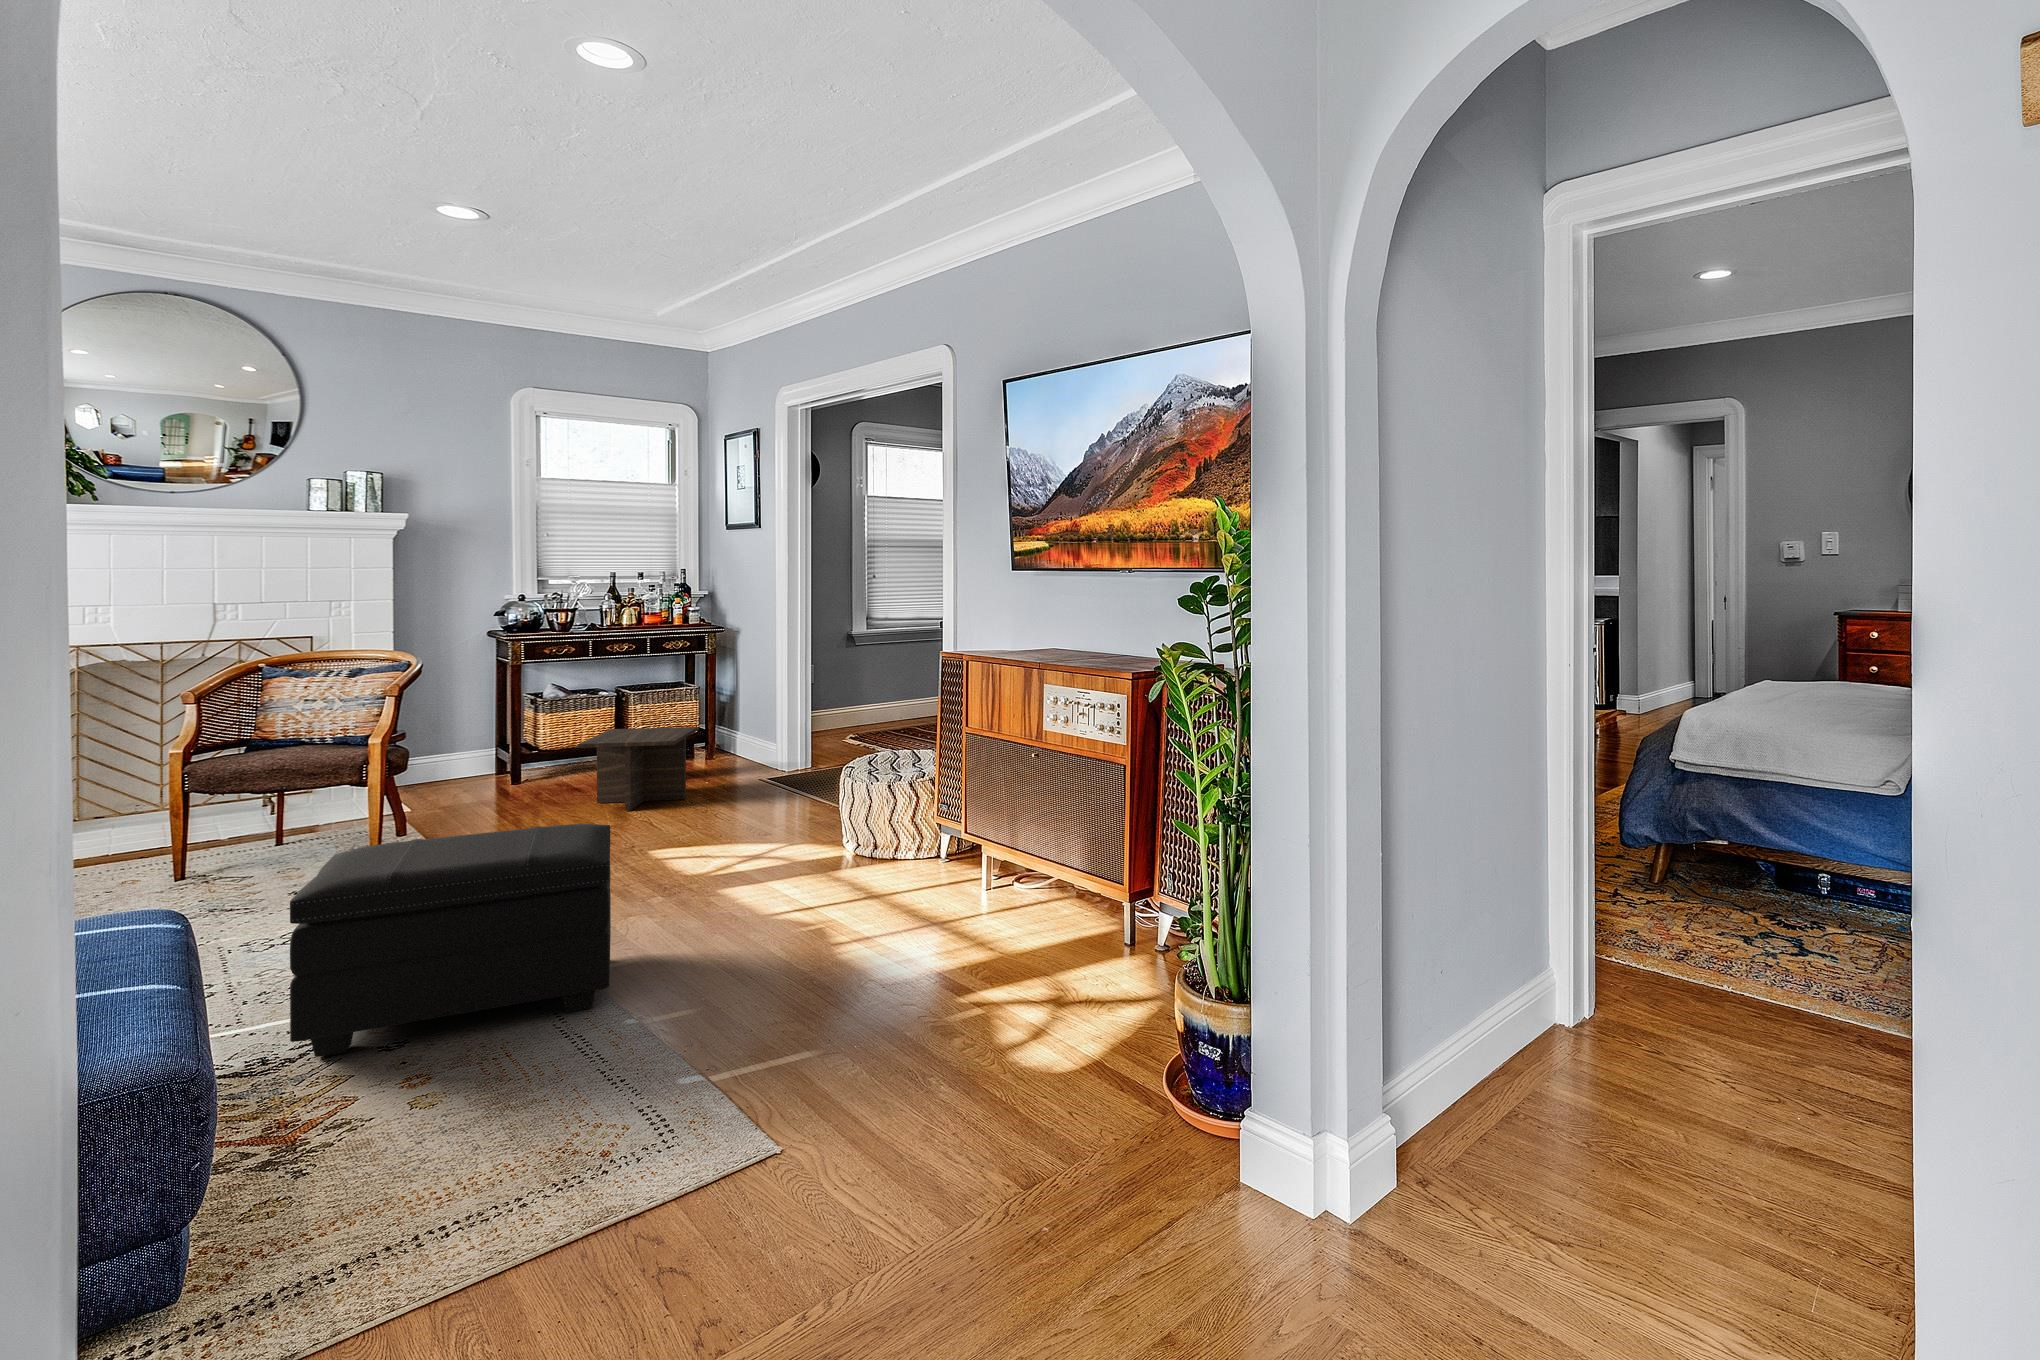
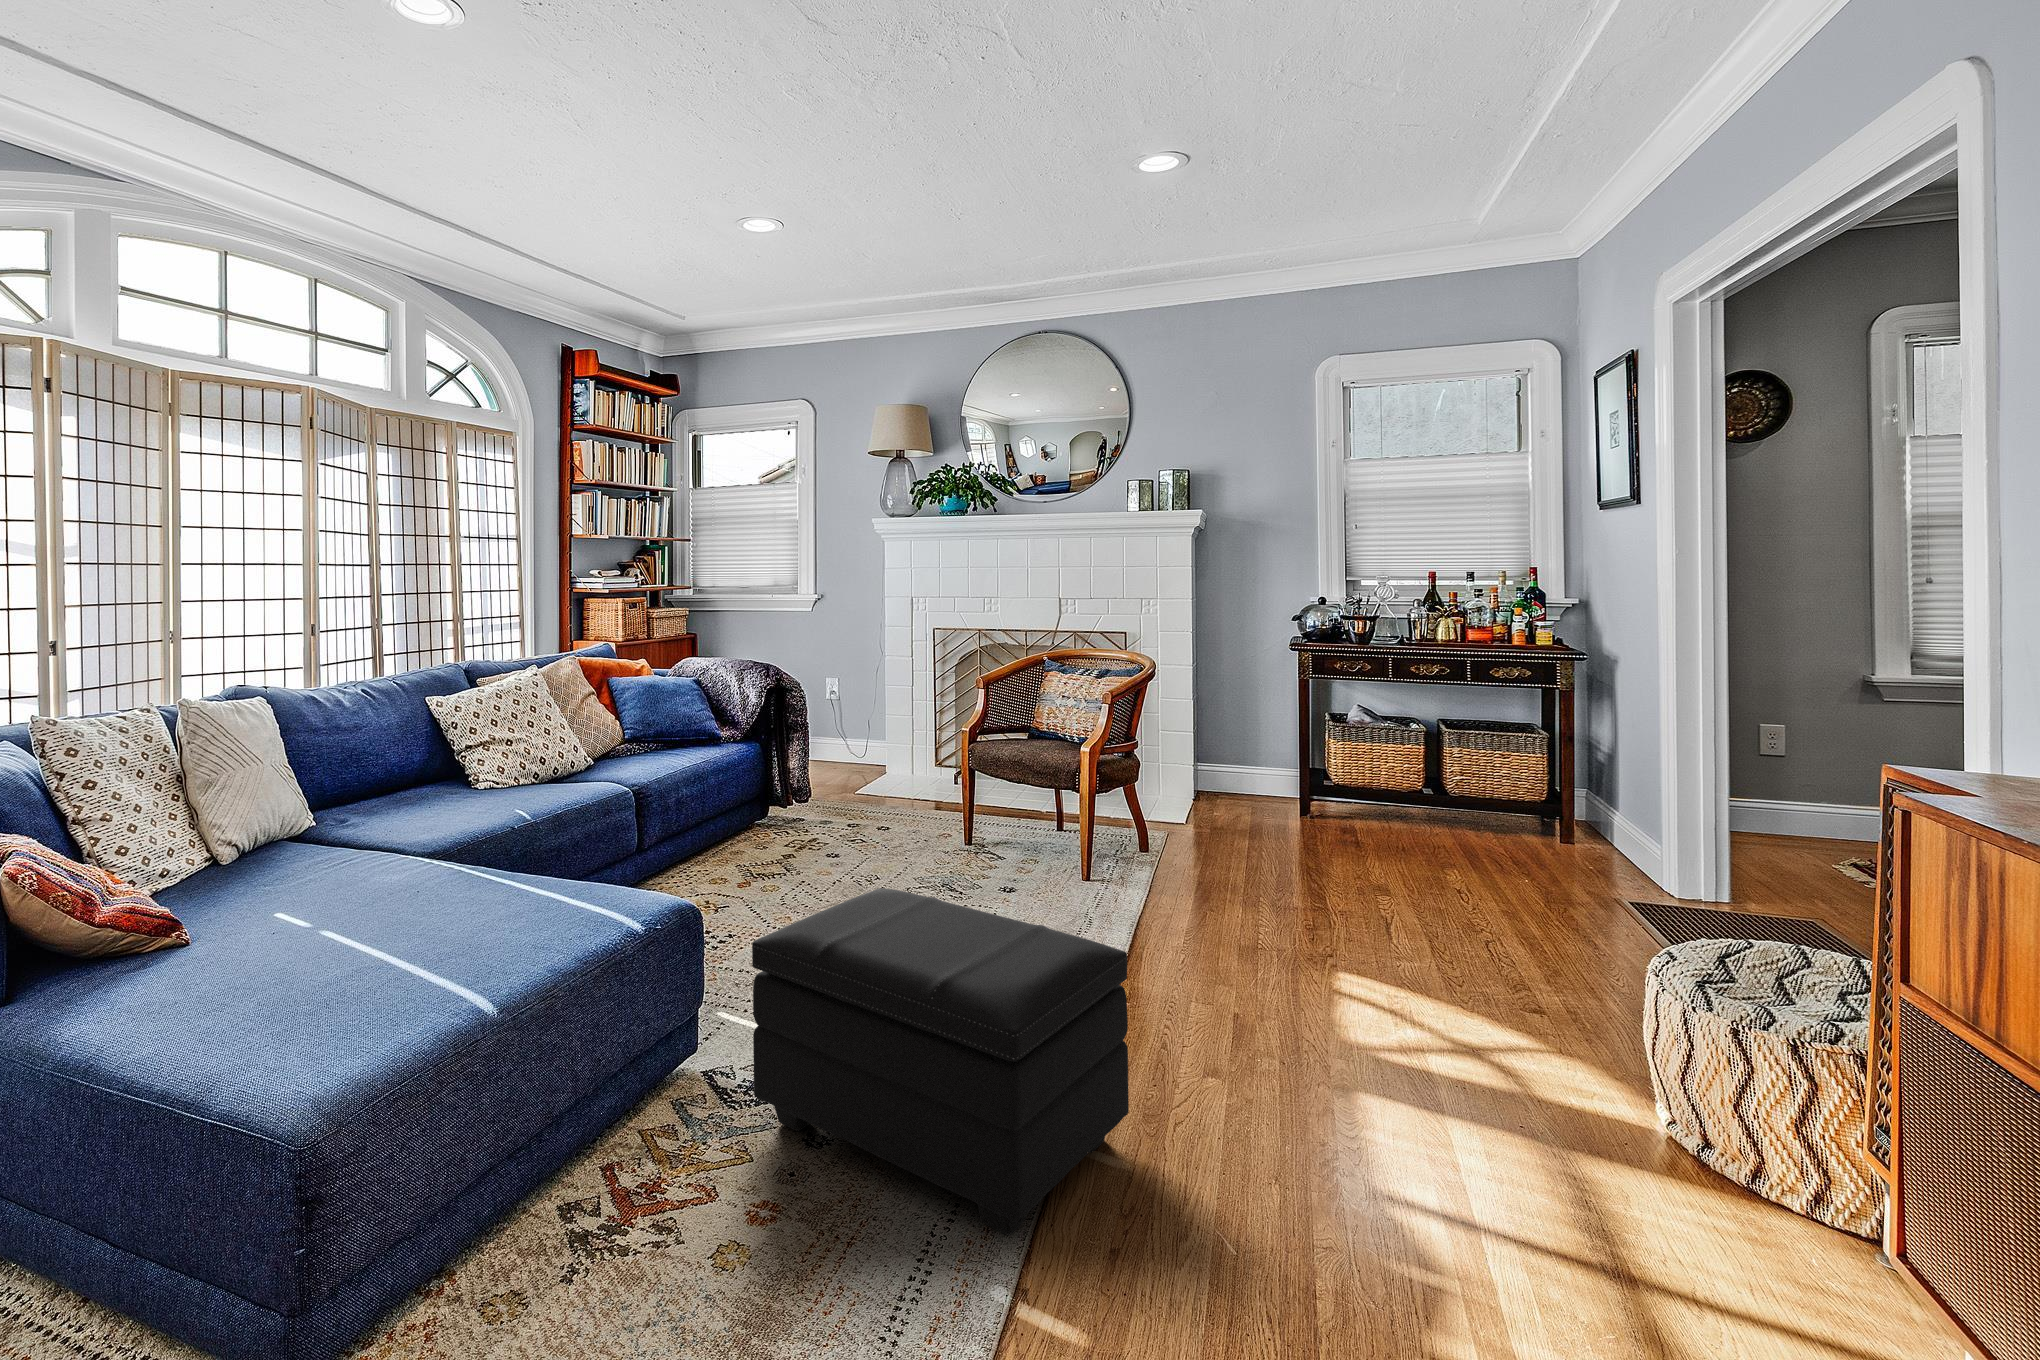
coffee table: present [578,727,698,811] -> none [1325,776,1505,898]

